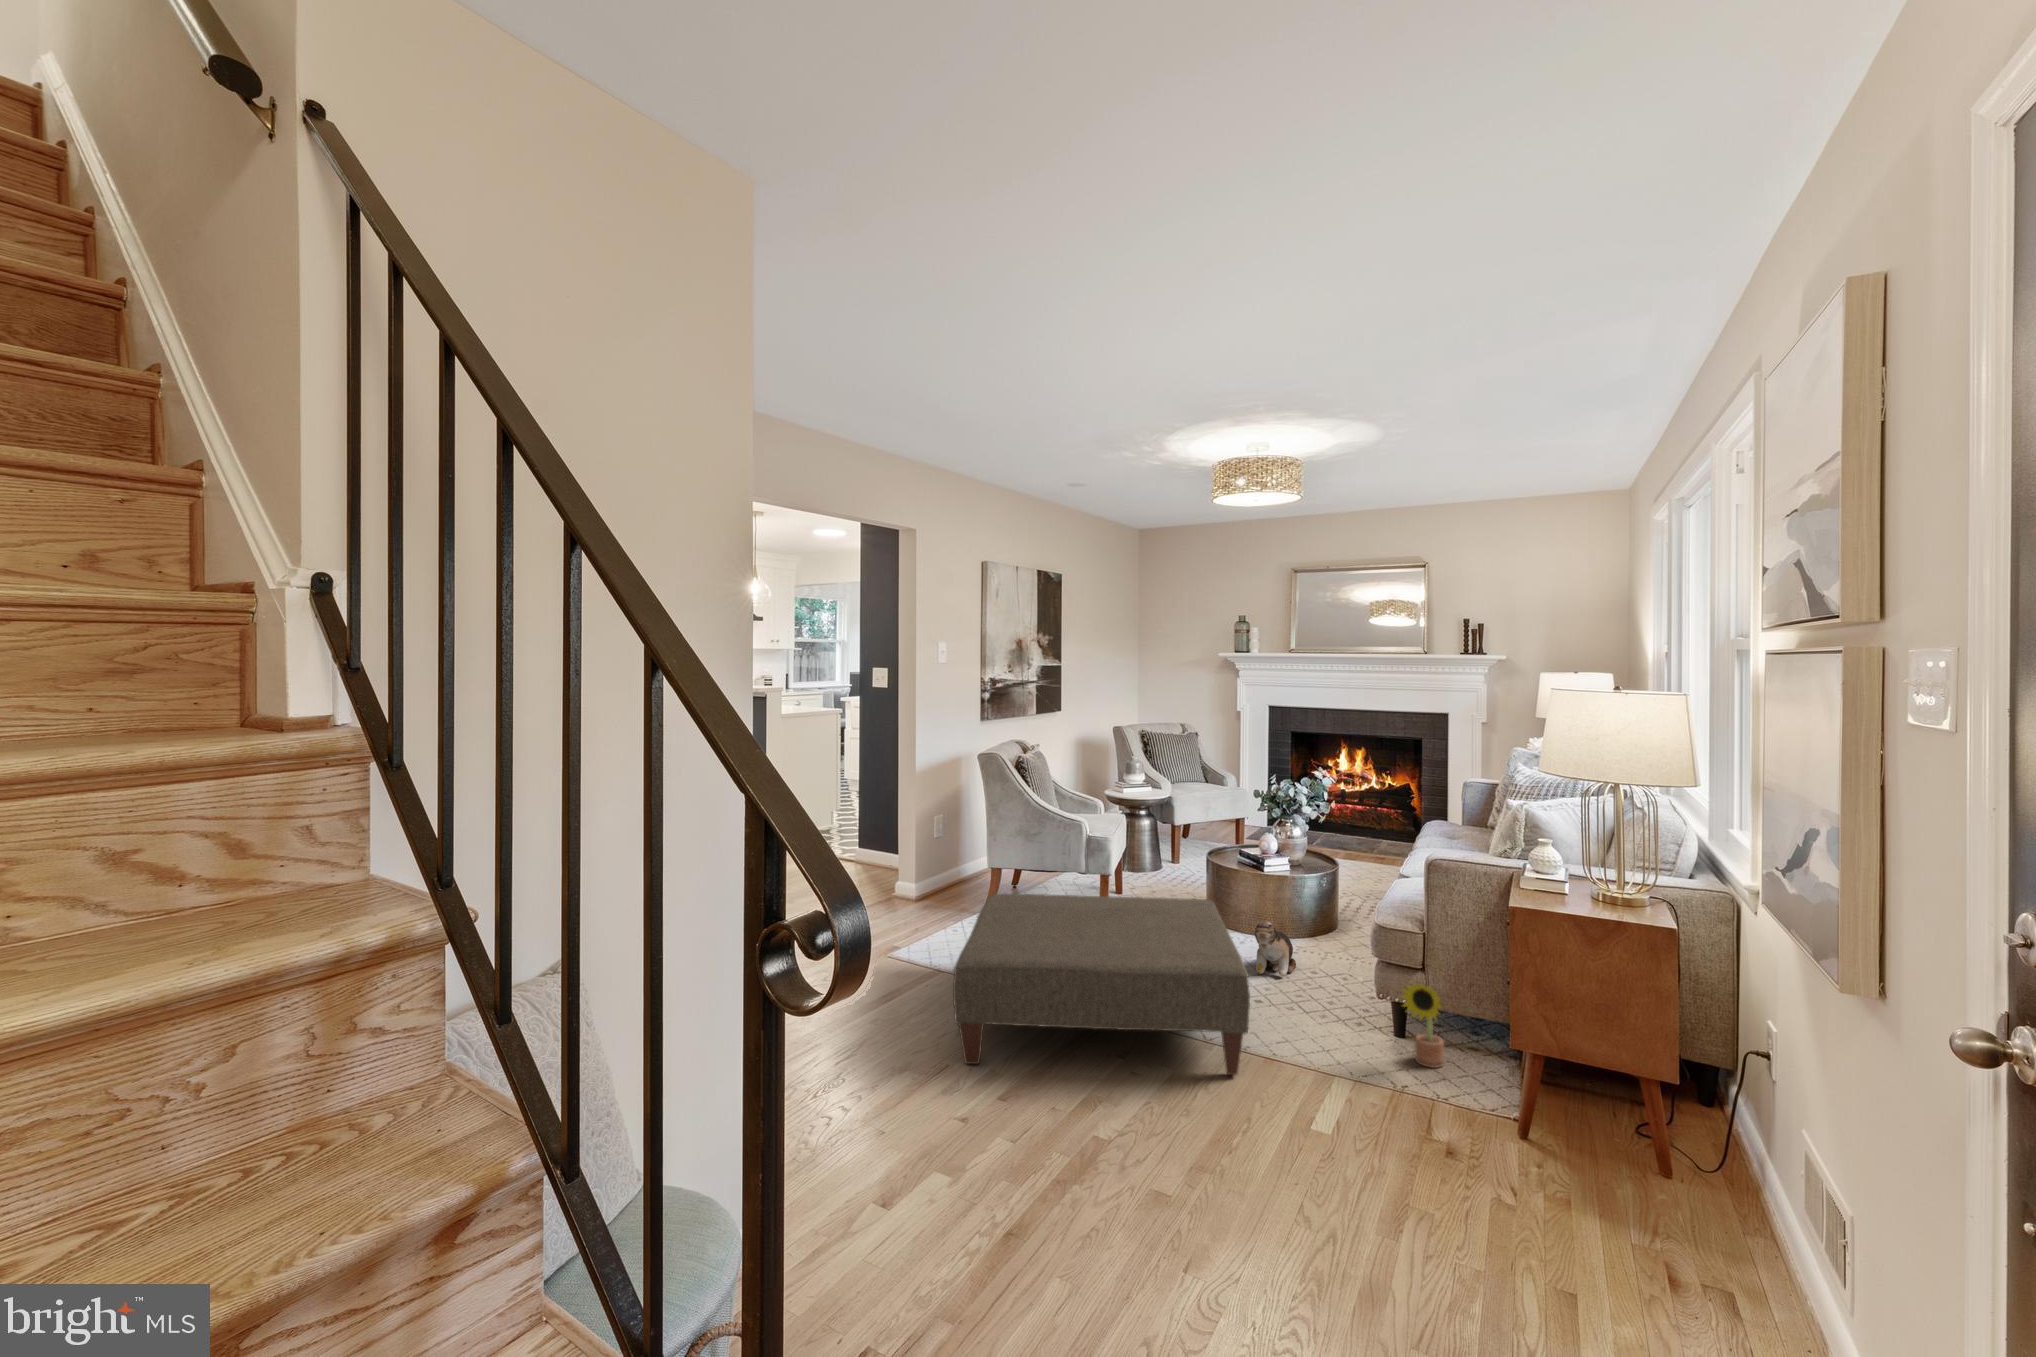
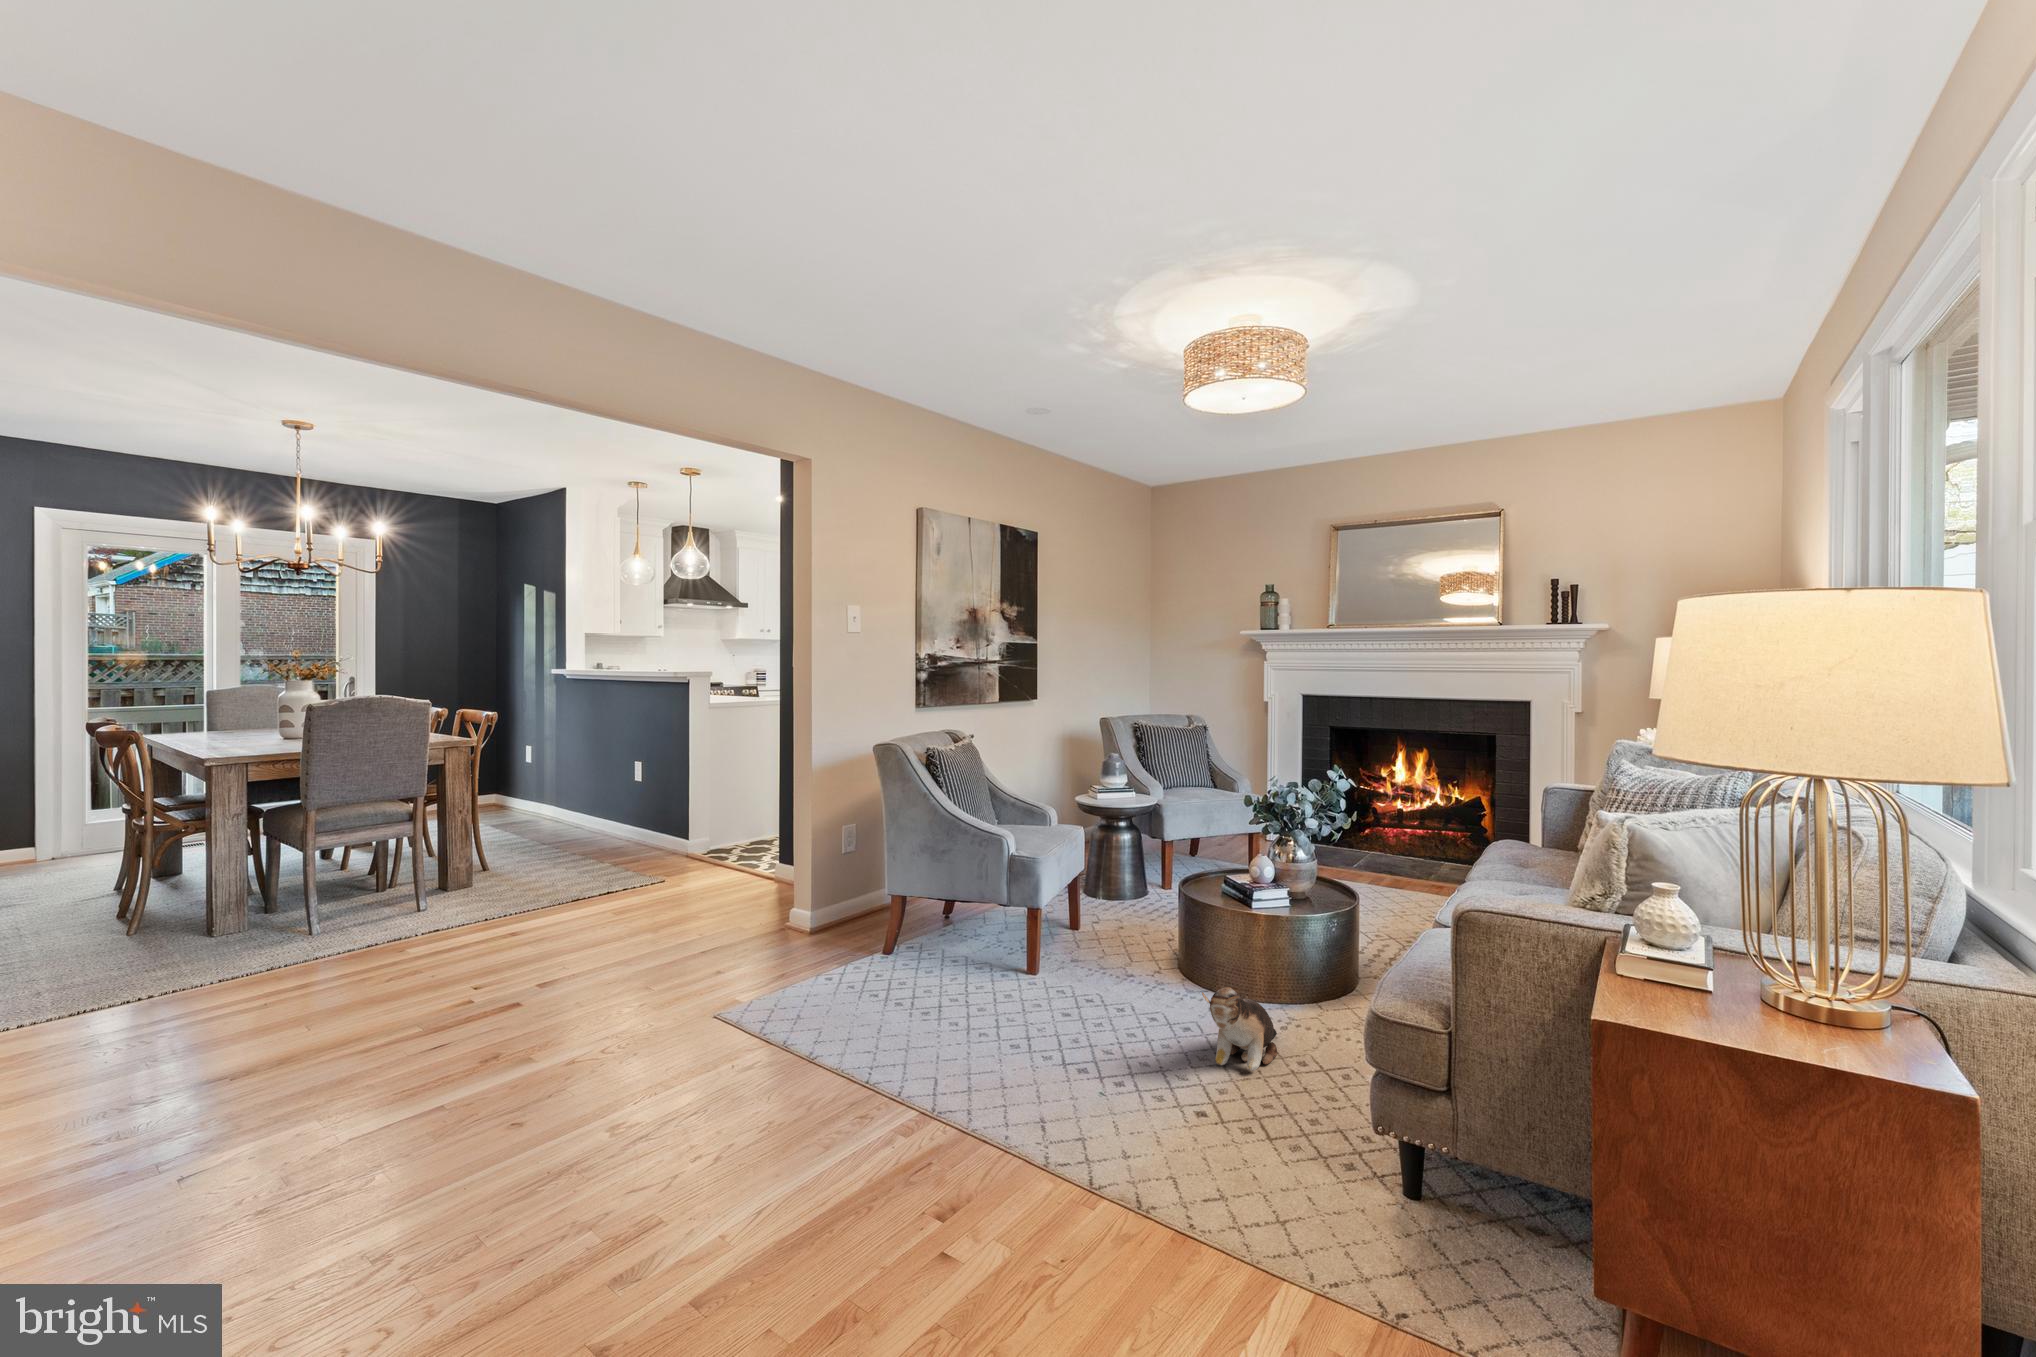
ottoman: present [953,894,1250,1075] -> none [656,935,1150,1276]
decorative plant: present [1401,983,1444,1068] -> none [1400,1124,1480,1276]

